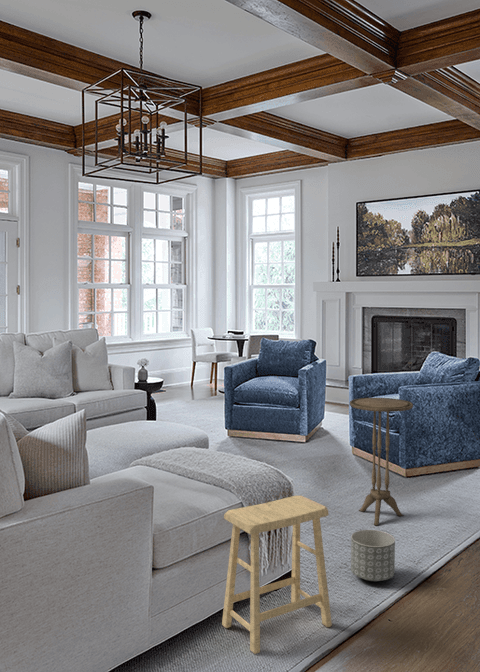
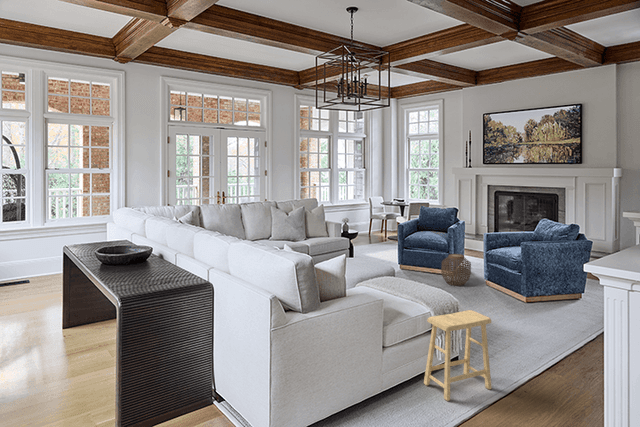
side table: present [350,398,413,526] -> none [493,250,537,331]
woven basket: none [286,408,329,458] -> present [441,254,471,286]
planter: present [351,530,395,582] -> none [499,333,529,365]

